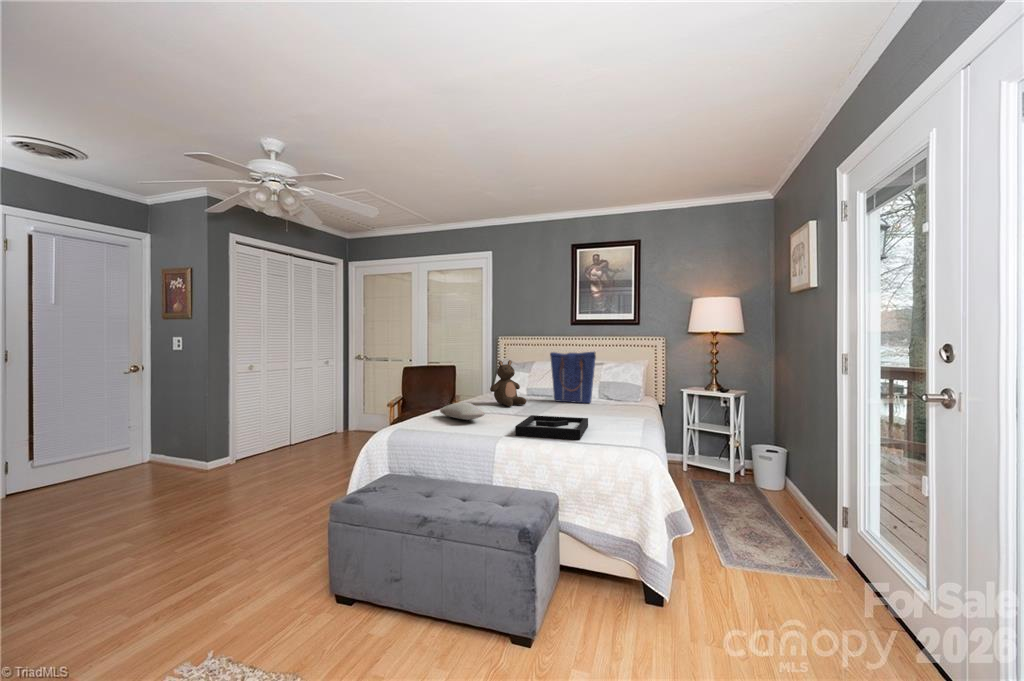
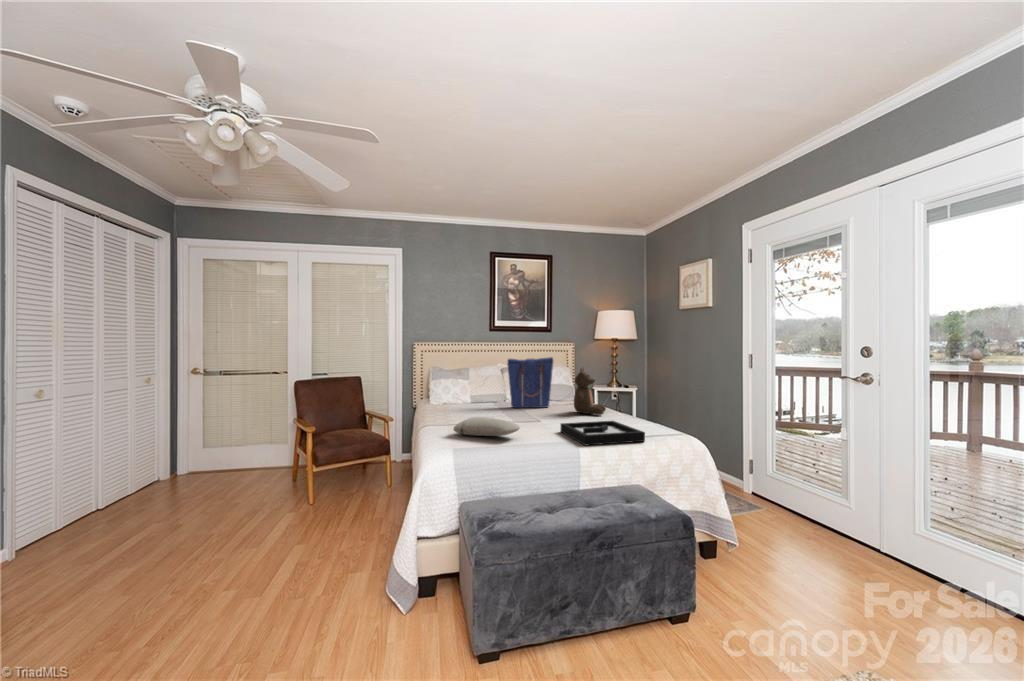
stuffed bear: present [490,360,526,407] -> present [574,368,606,415]

